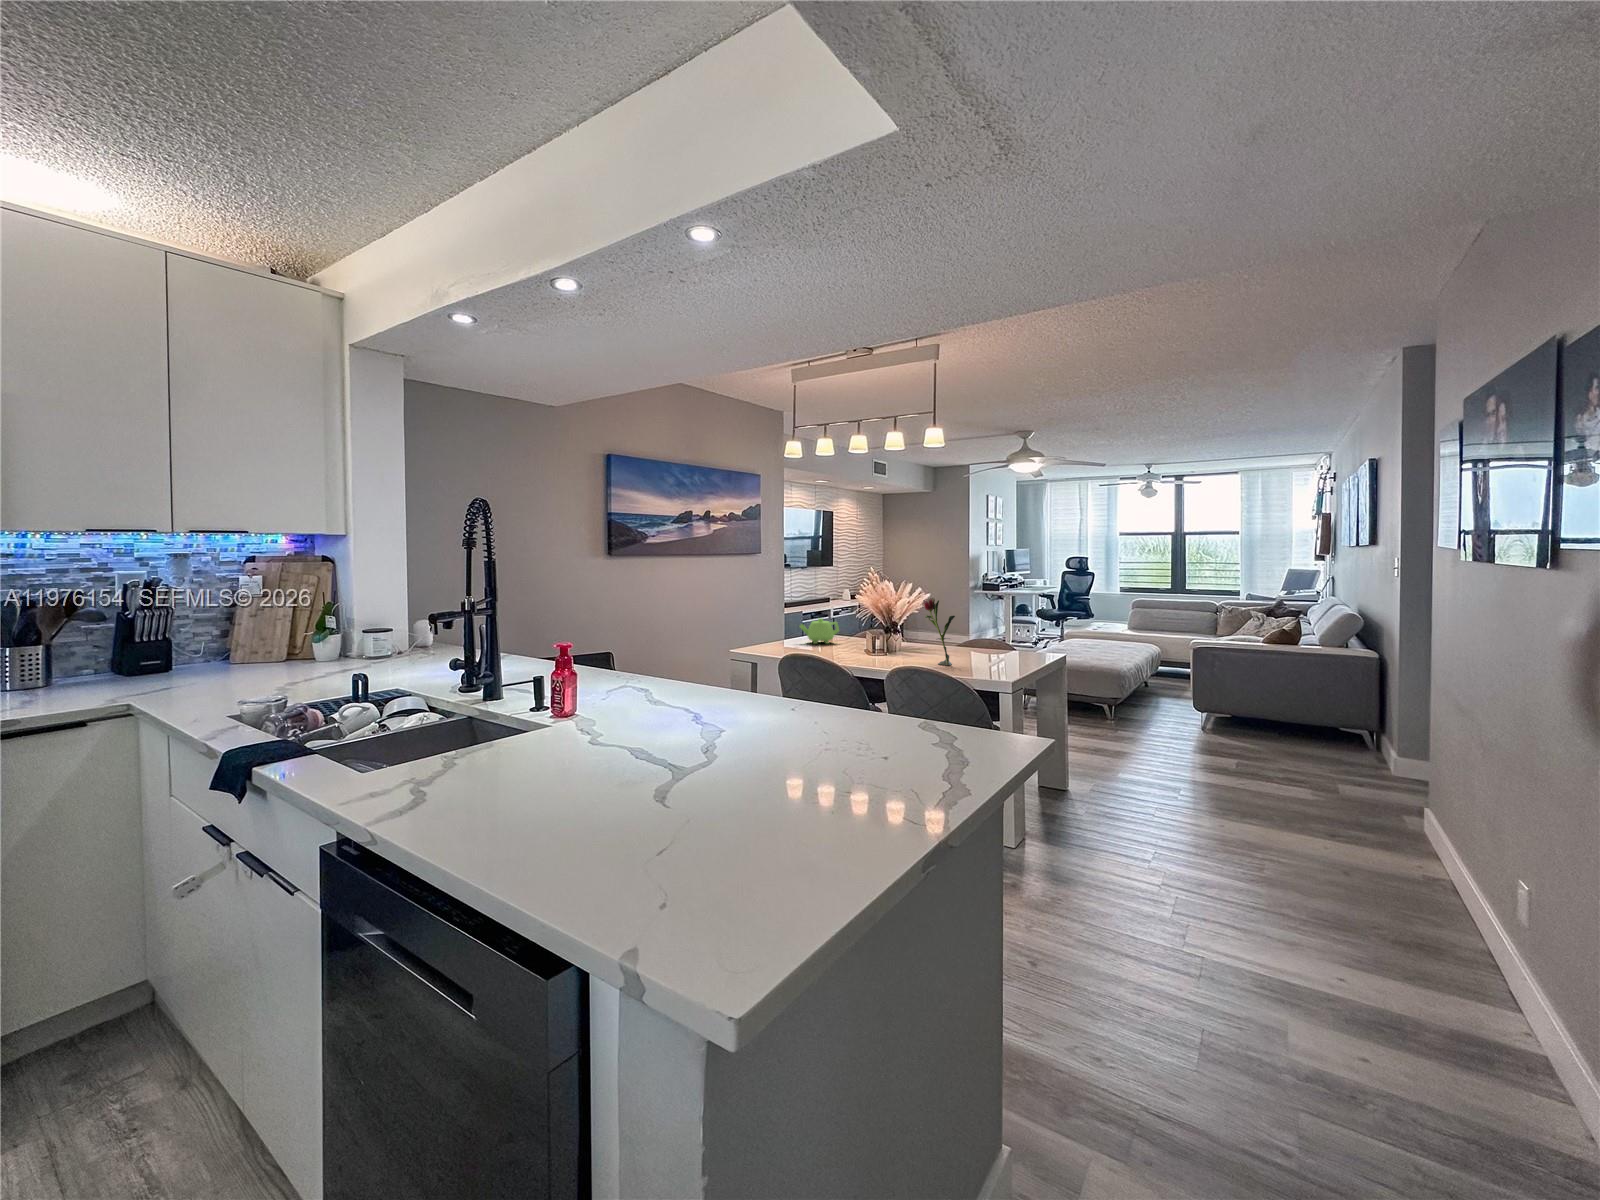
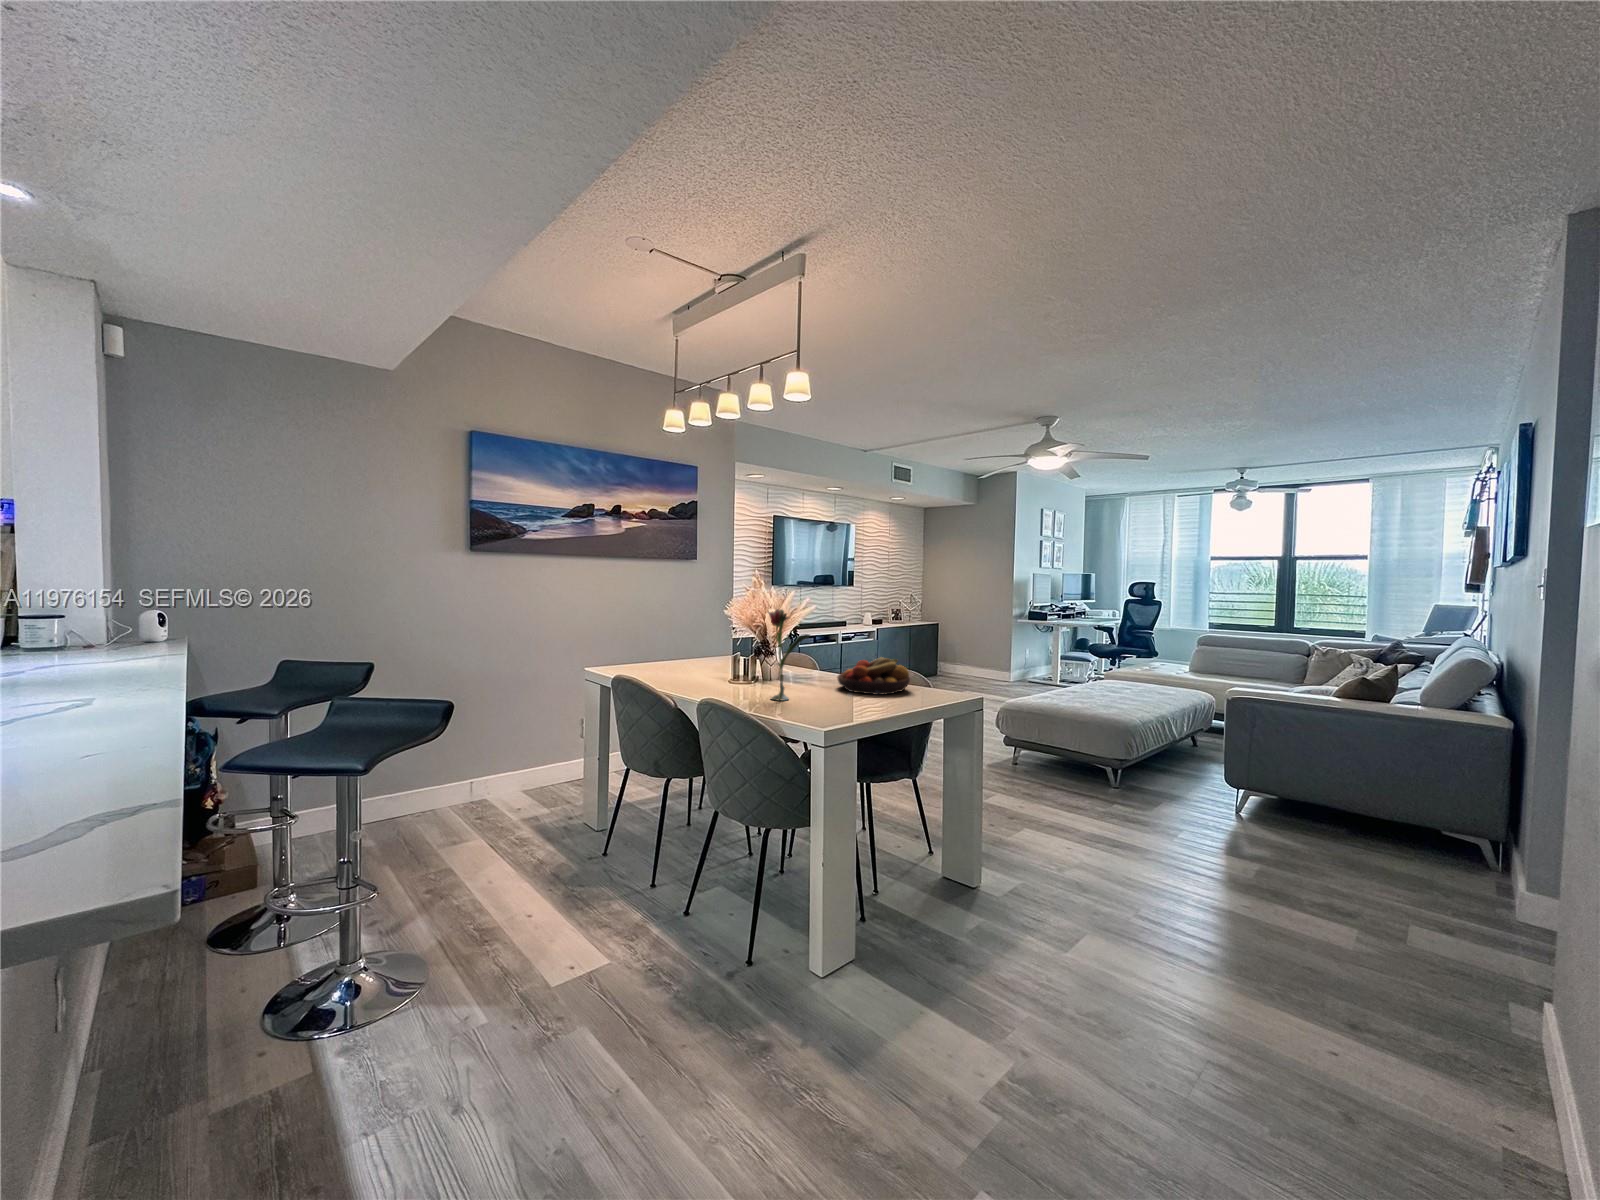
teapot: present [800,618,839,644] -> none [681,633,729,664]
fruit bowl: none [961,630,1017,657] -> present [837,657,910,695]

